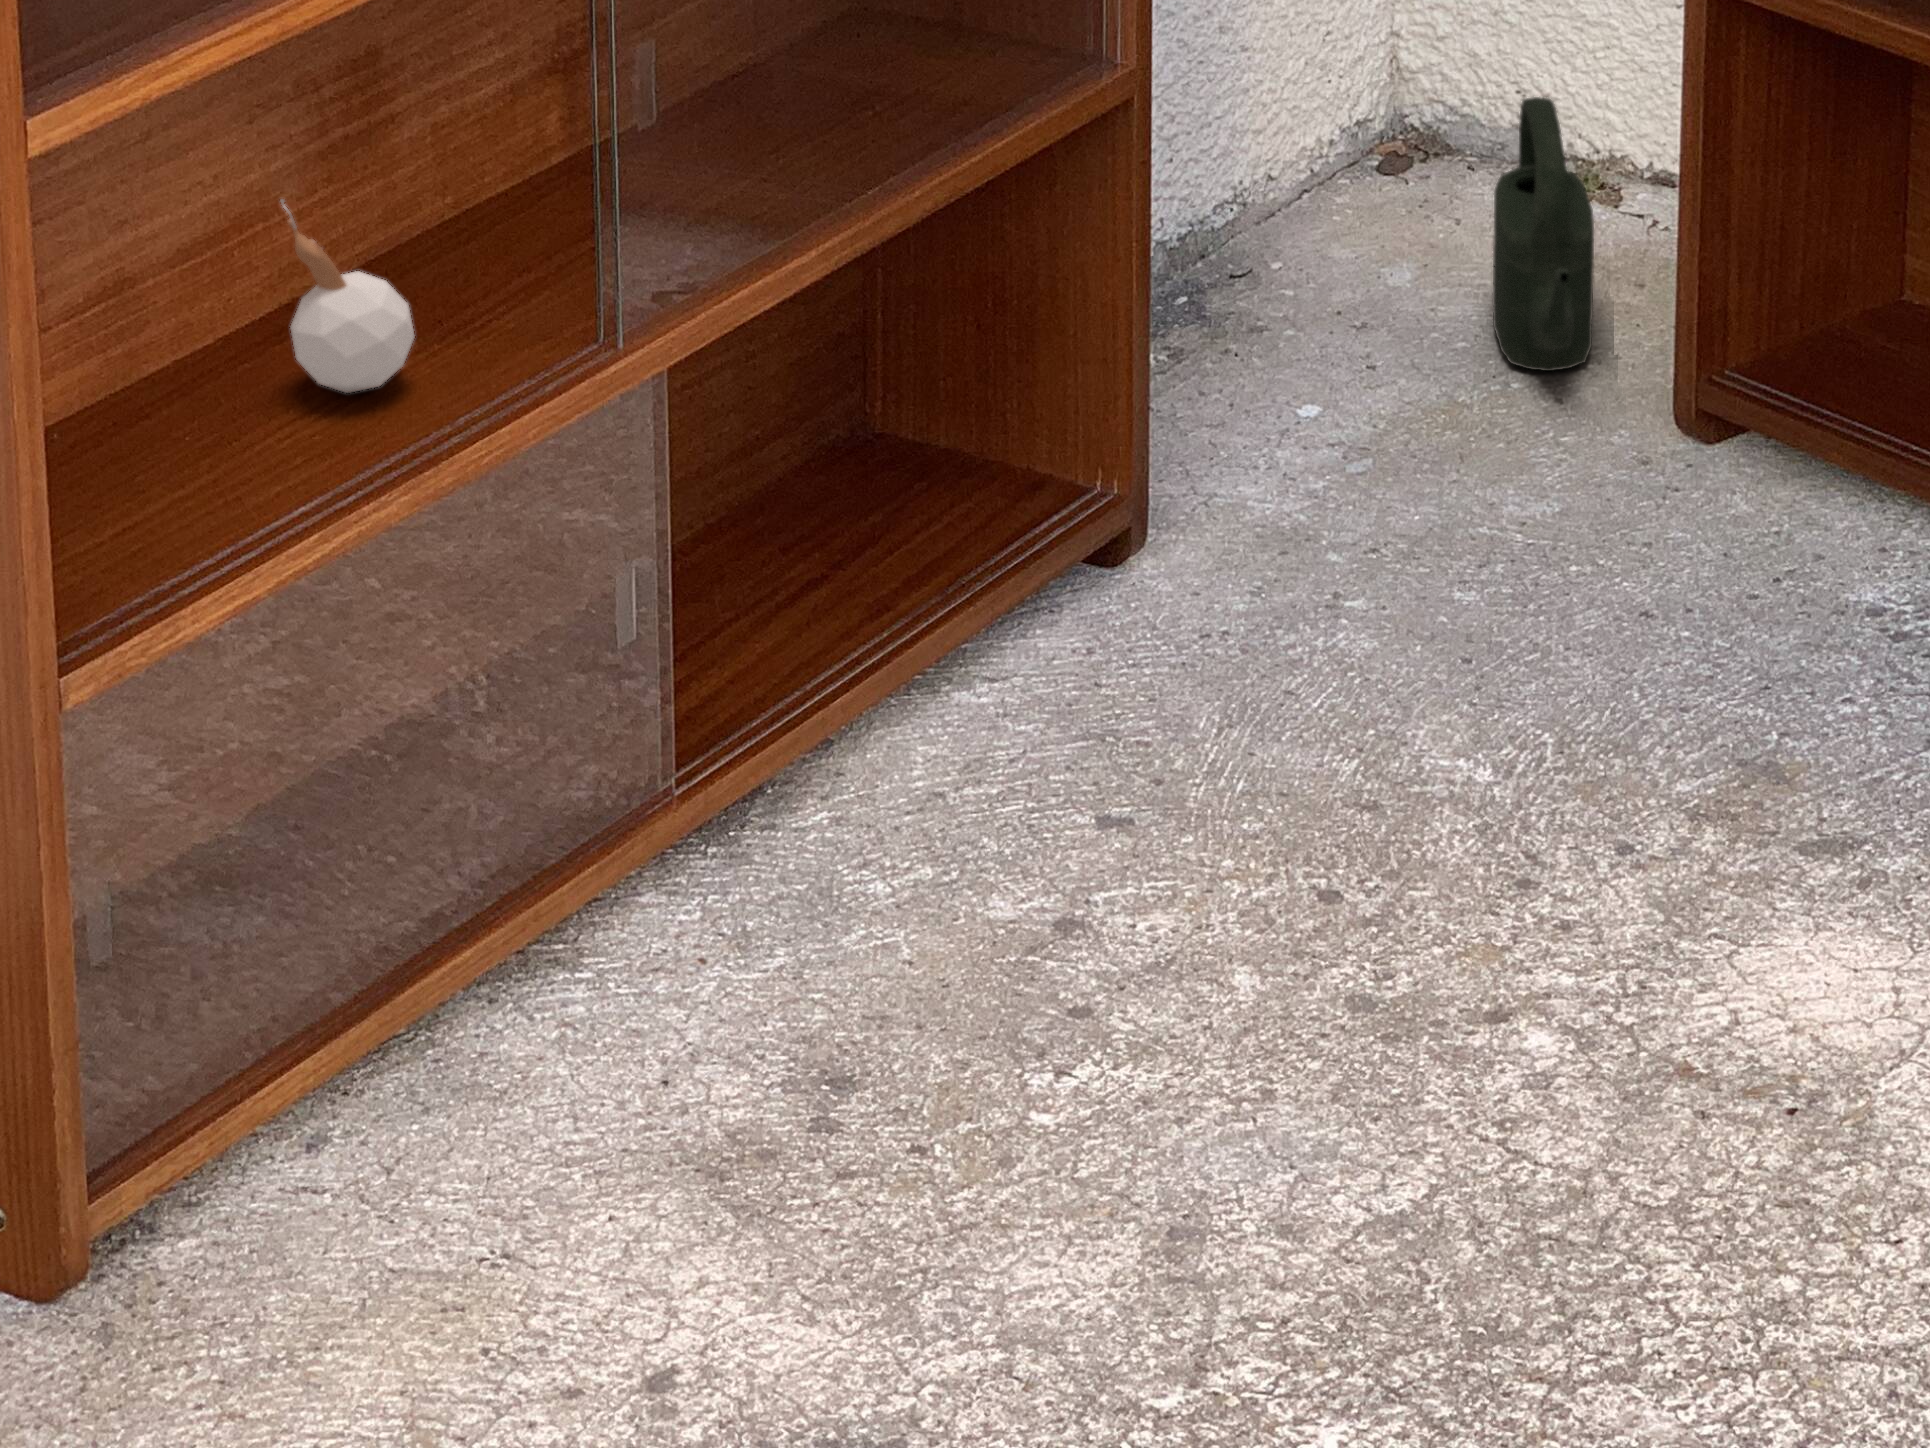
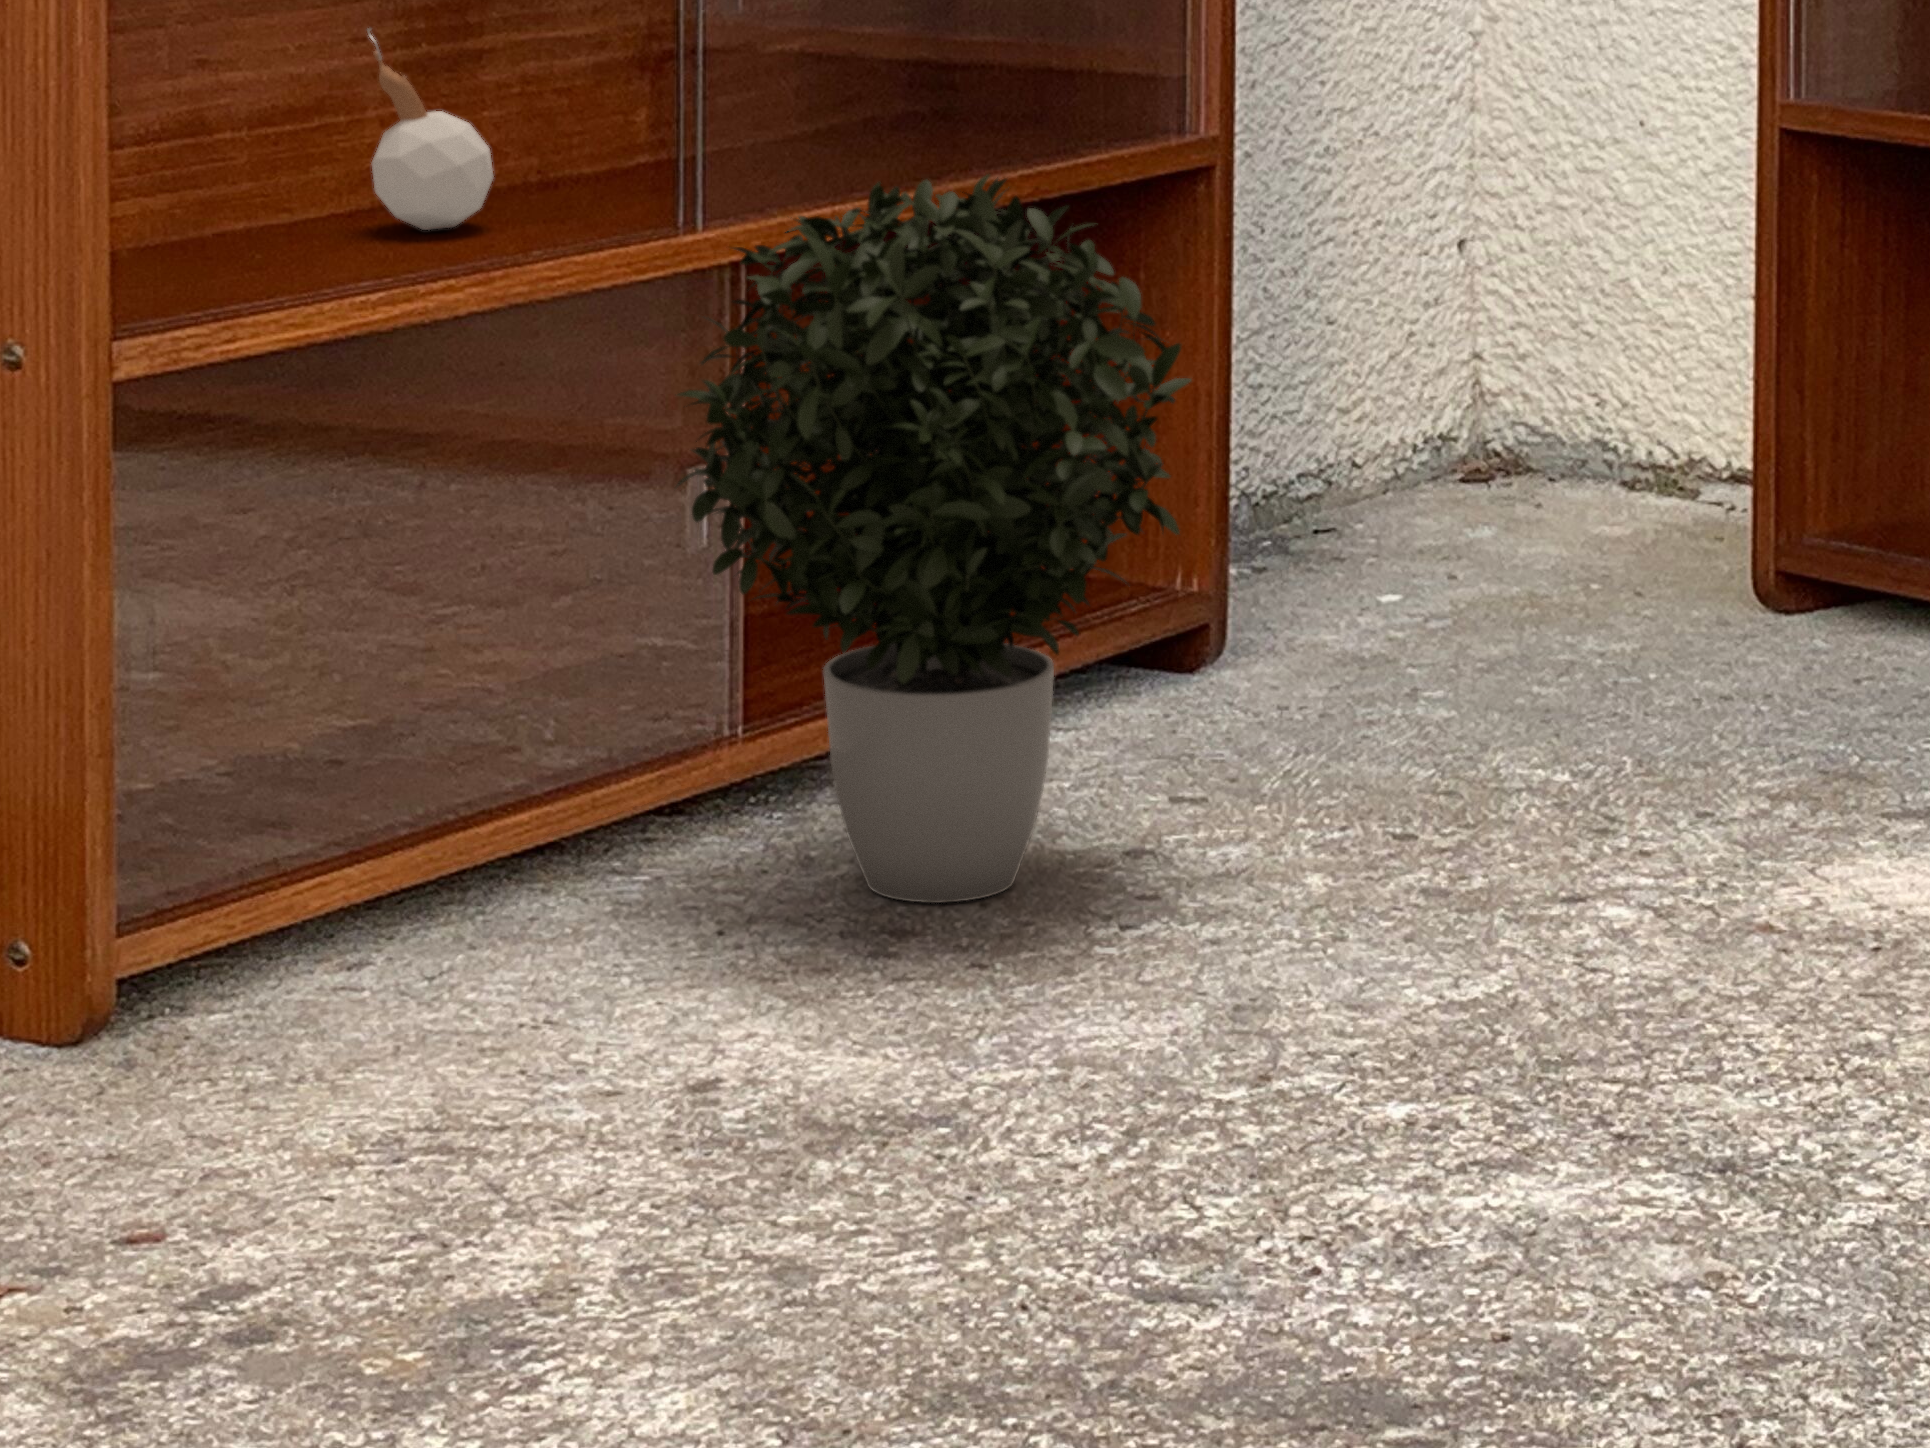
watering can: present [1493,97,1594,371] -> none [1598,320,1694,566]
potted plant: none [609,312,1124,1018] -> present [676,174,1191,903]

